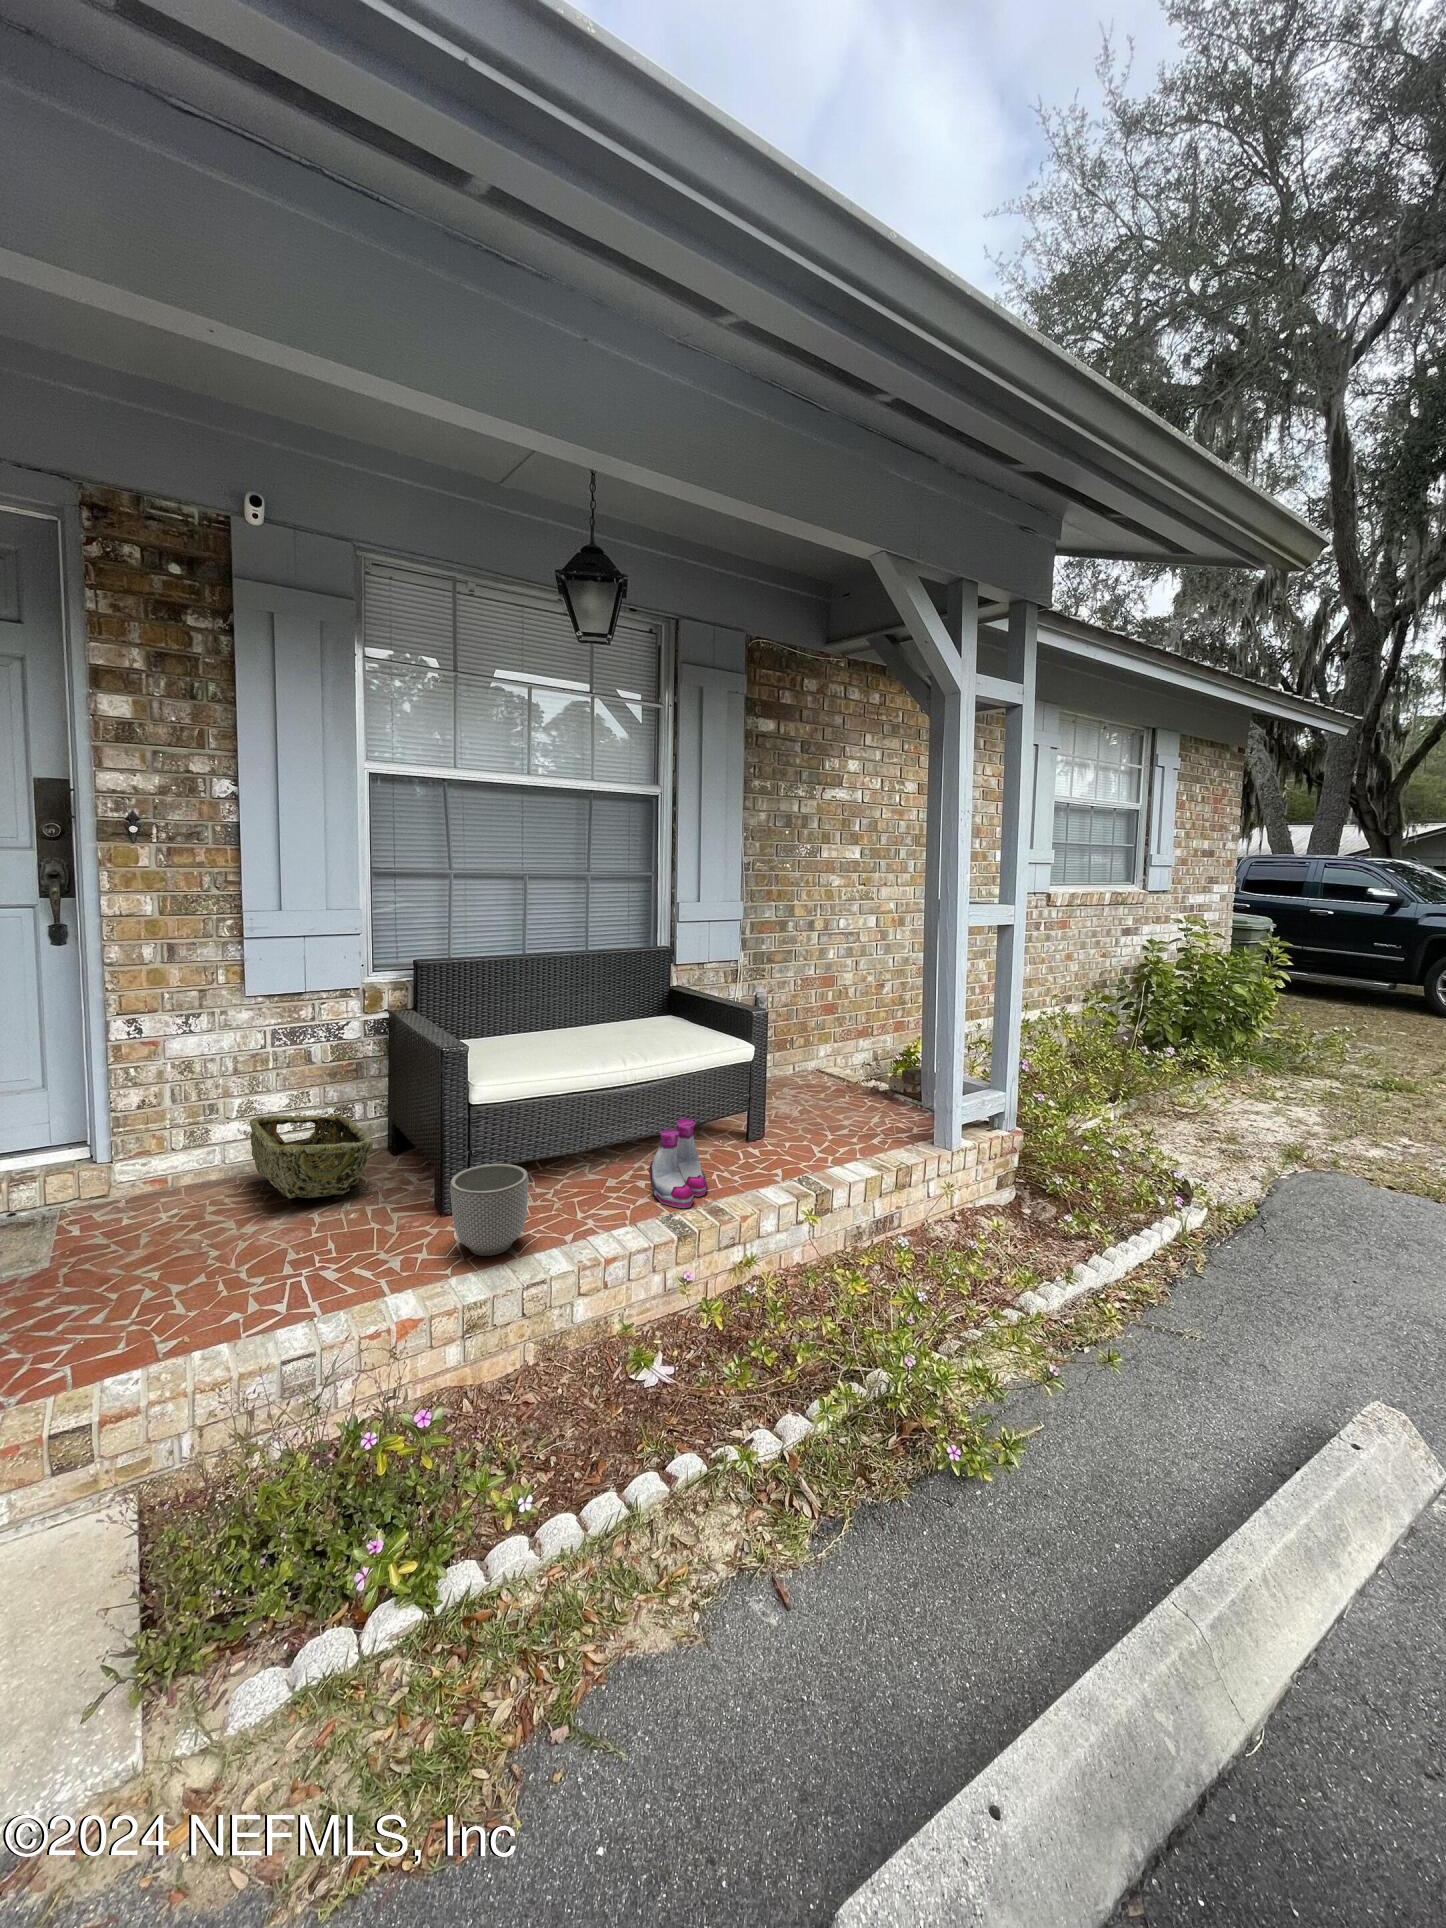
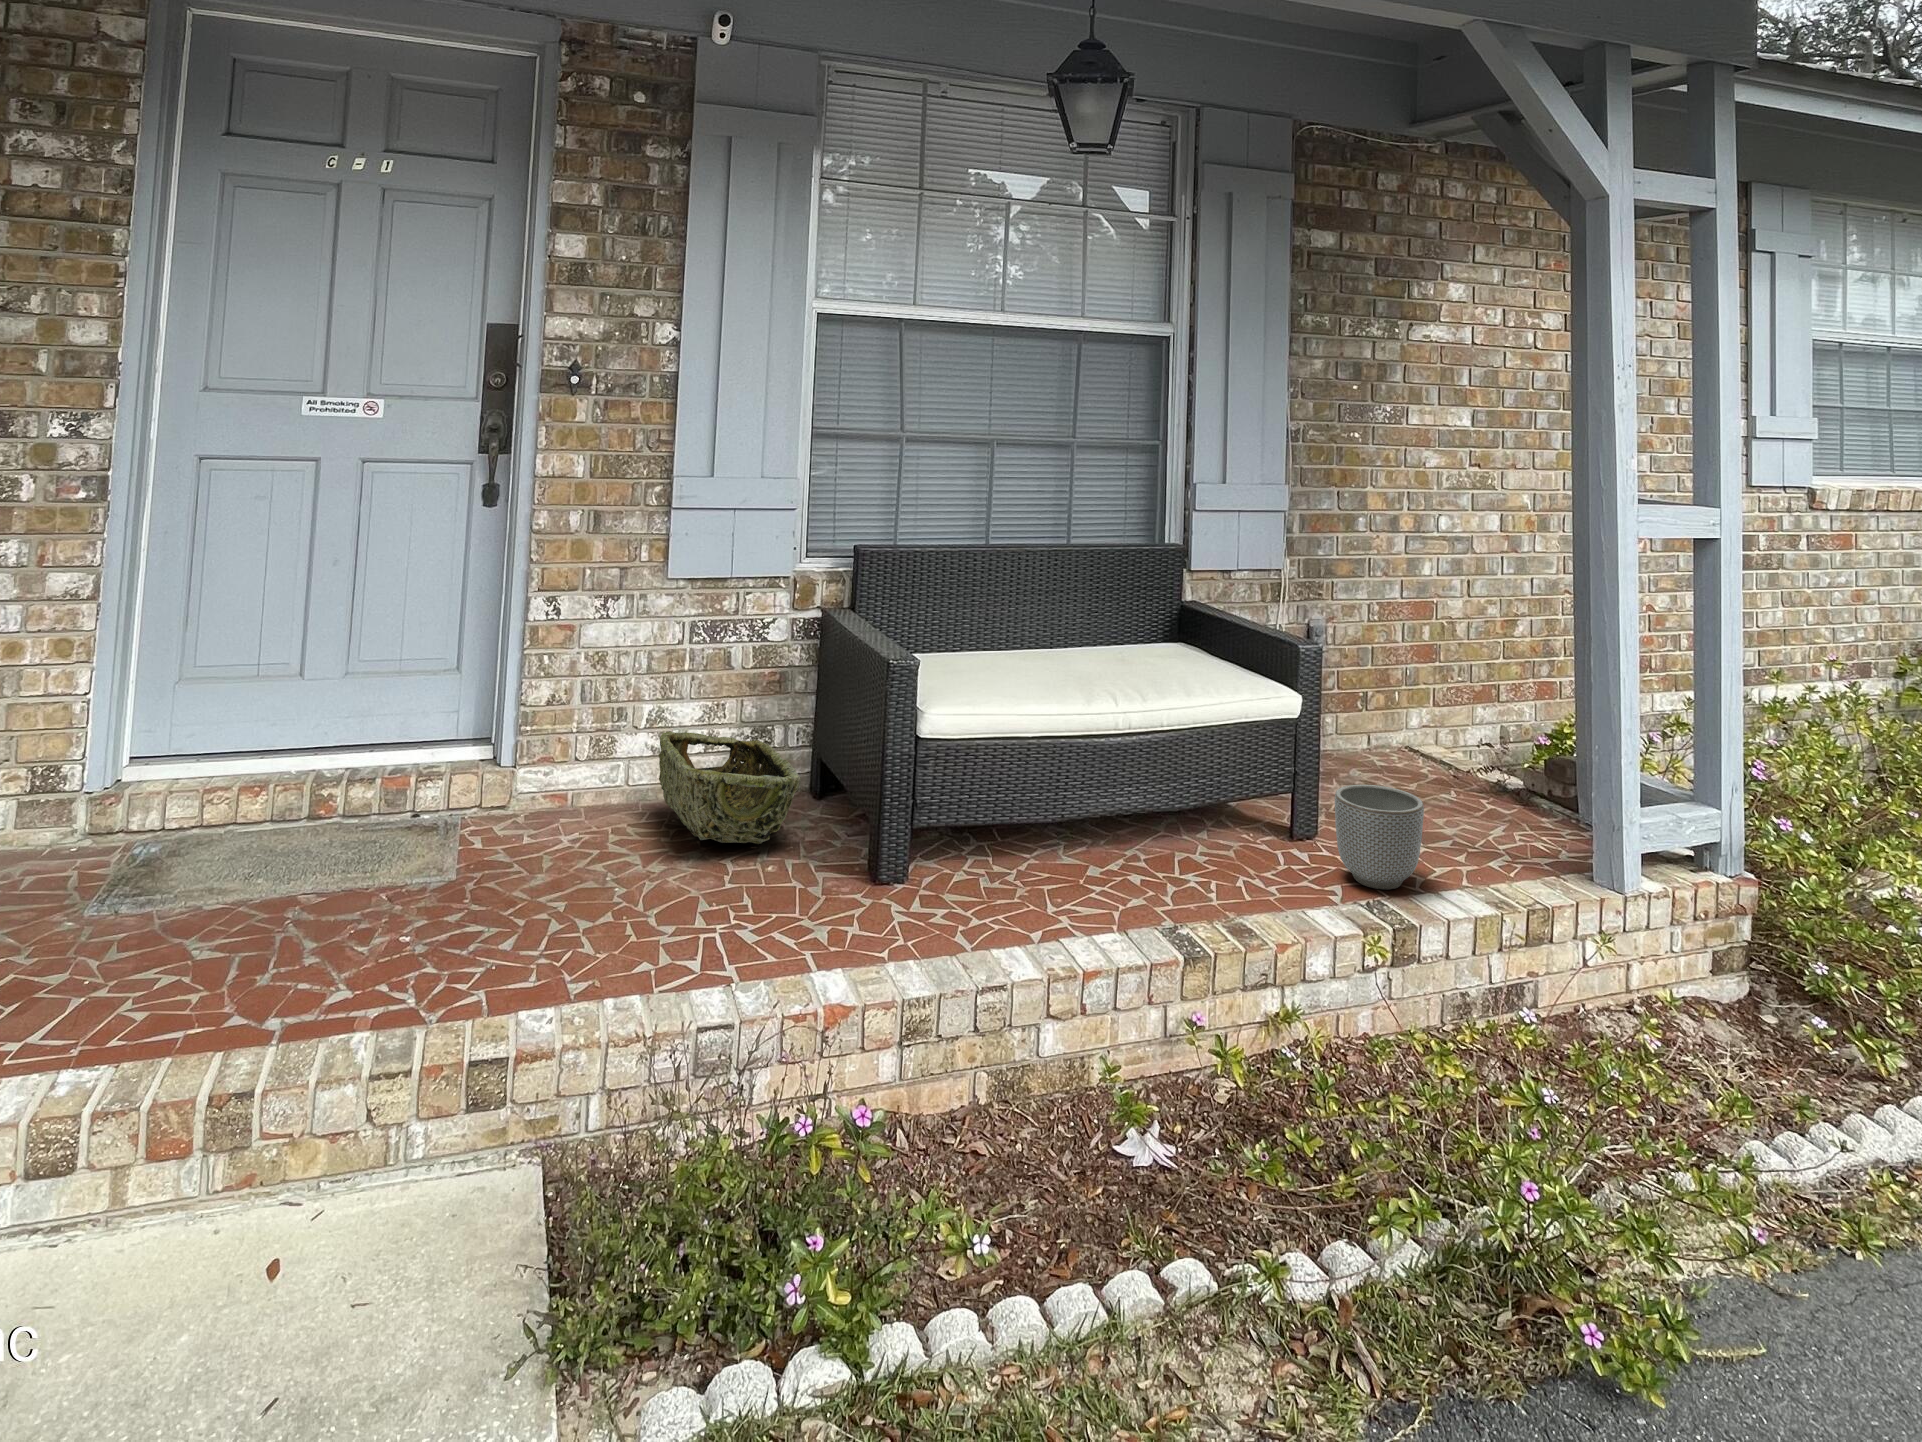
boots: present [649,1118,707,1208] -> none [1152,793,1235,923]
planter: present [450,1164,529,1256] -> present [1335,785,1424,890]

